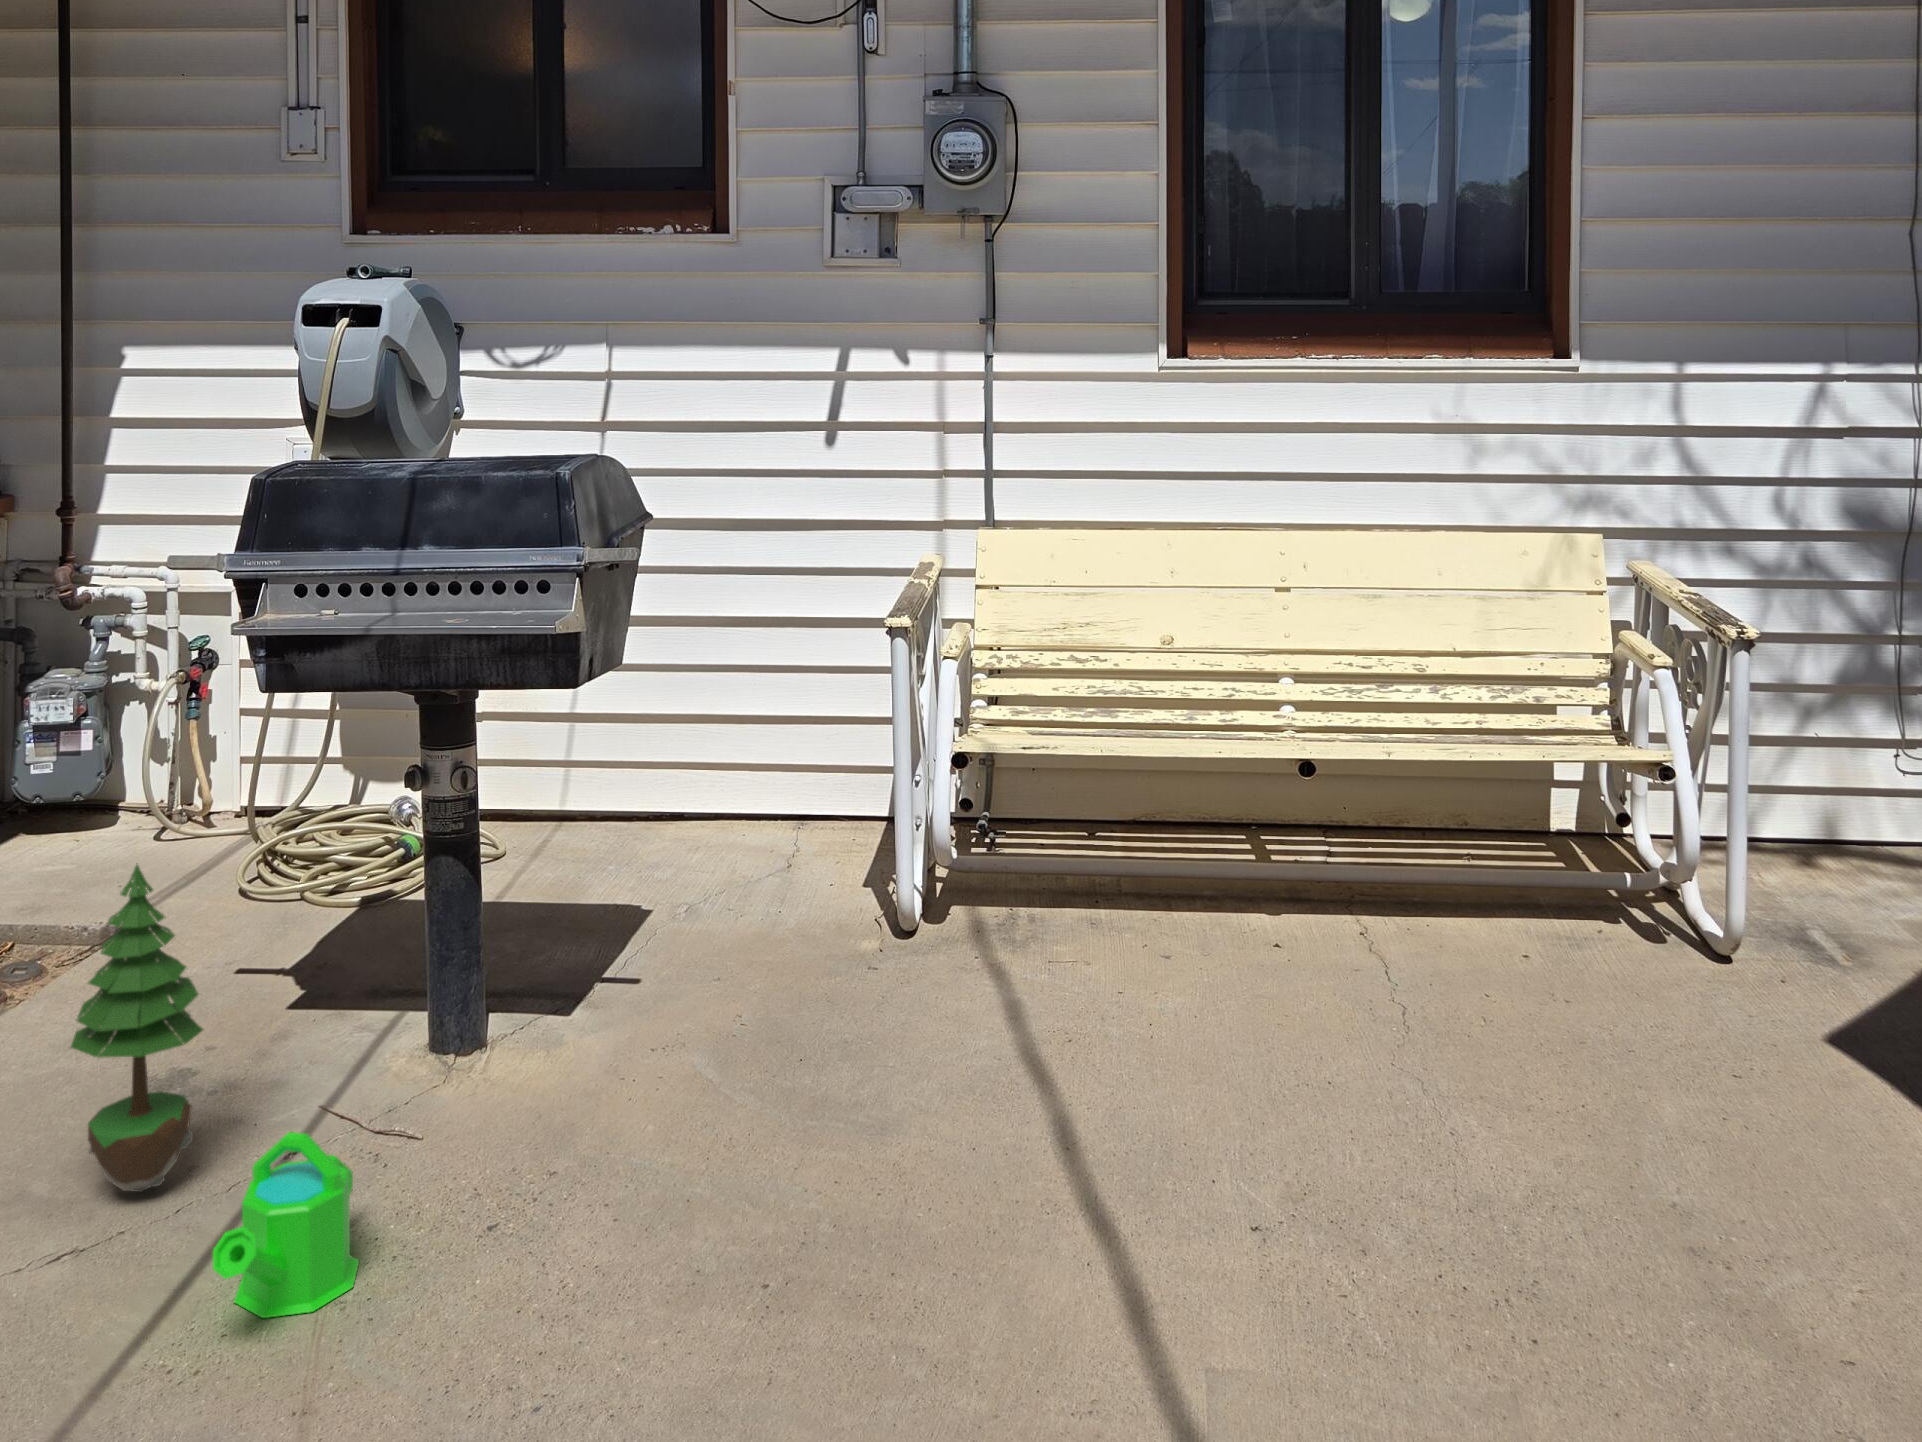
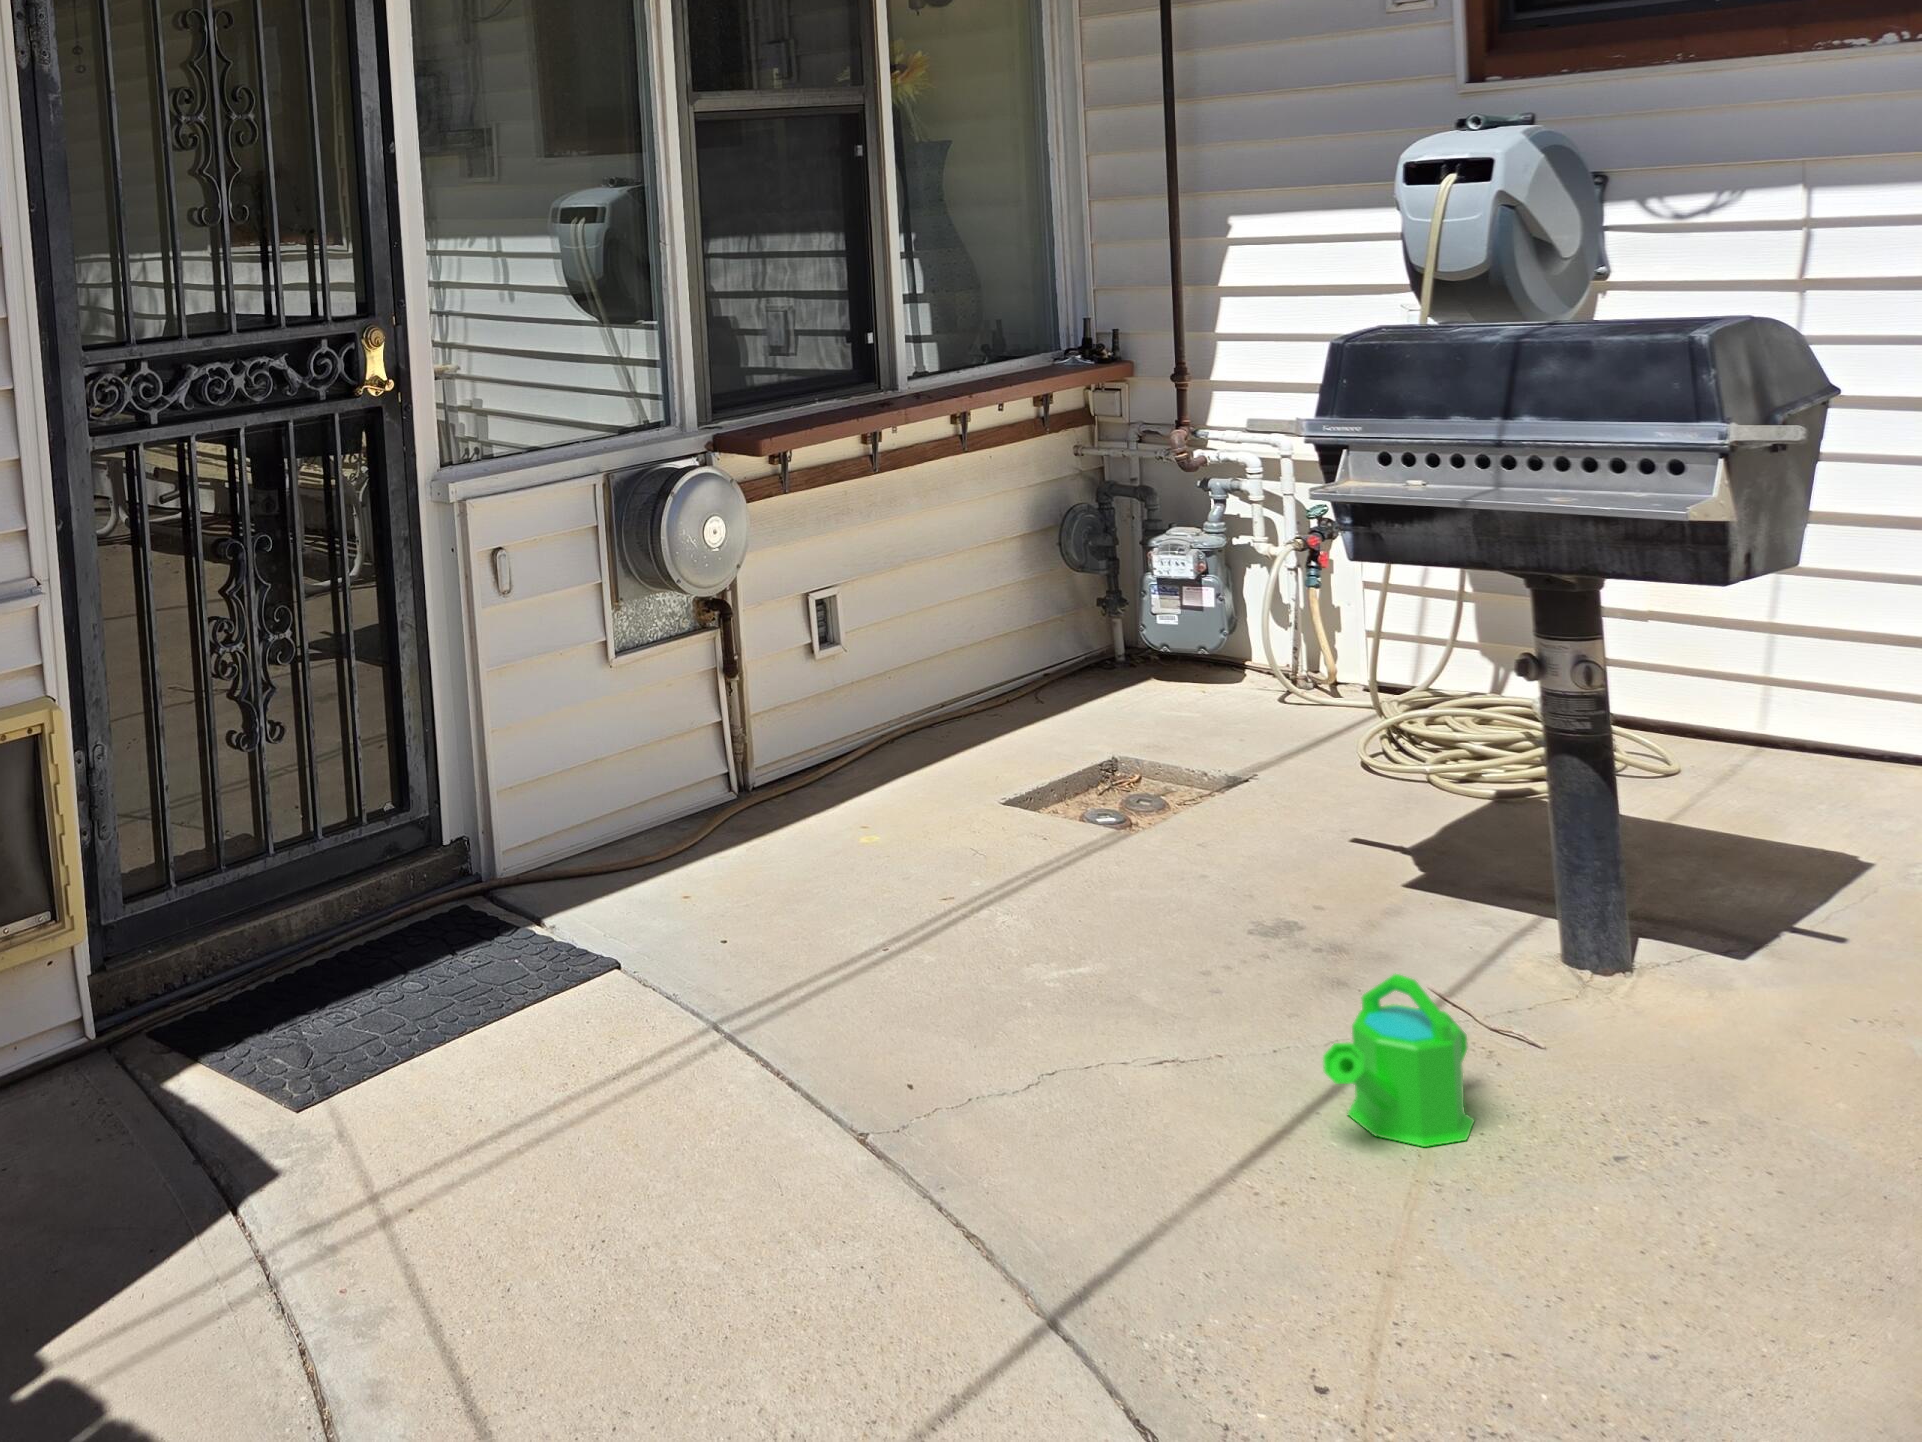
potted tree: present [71,863,203,1192] -> none [1193,699,1316,1001]

